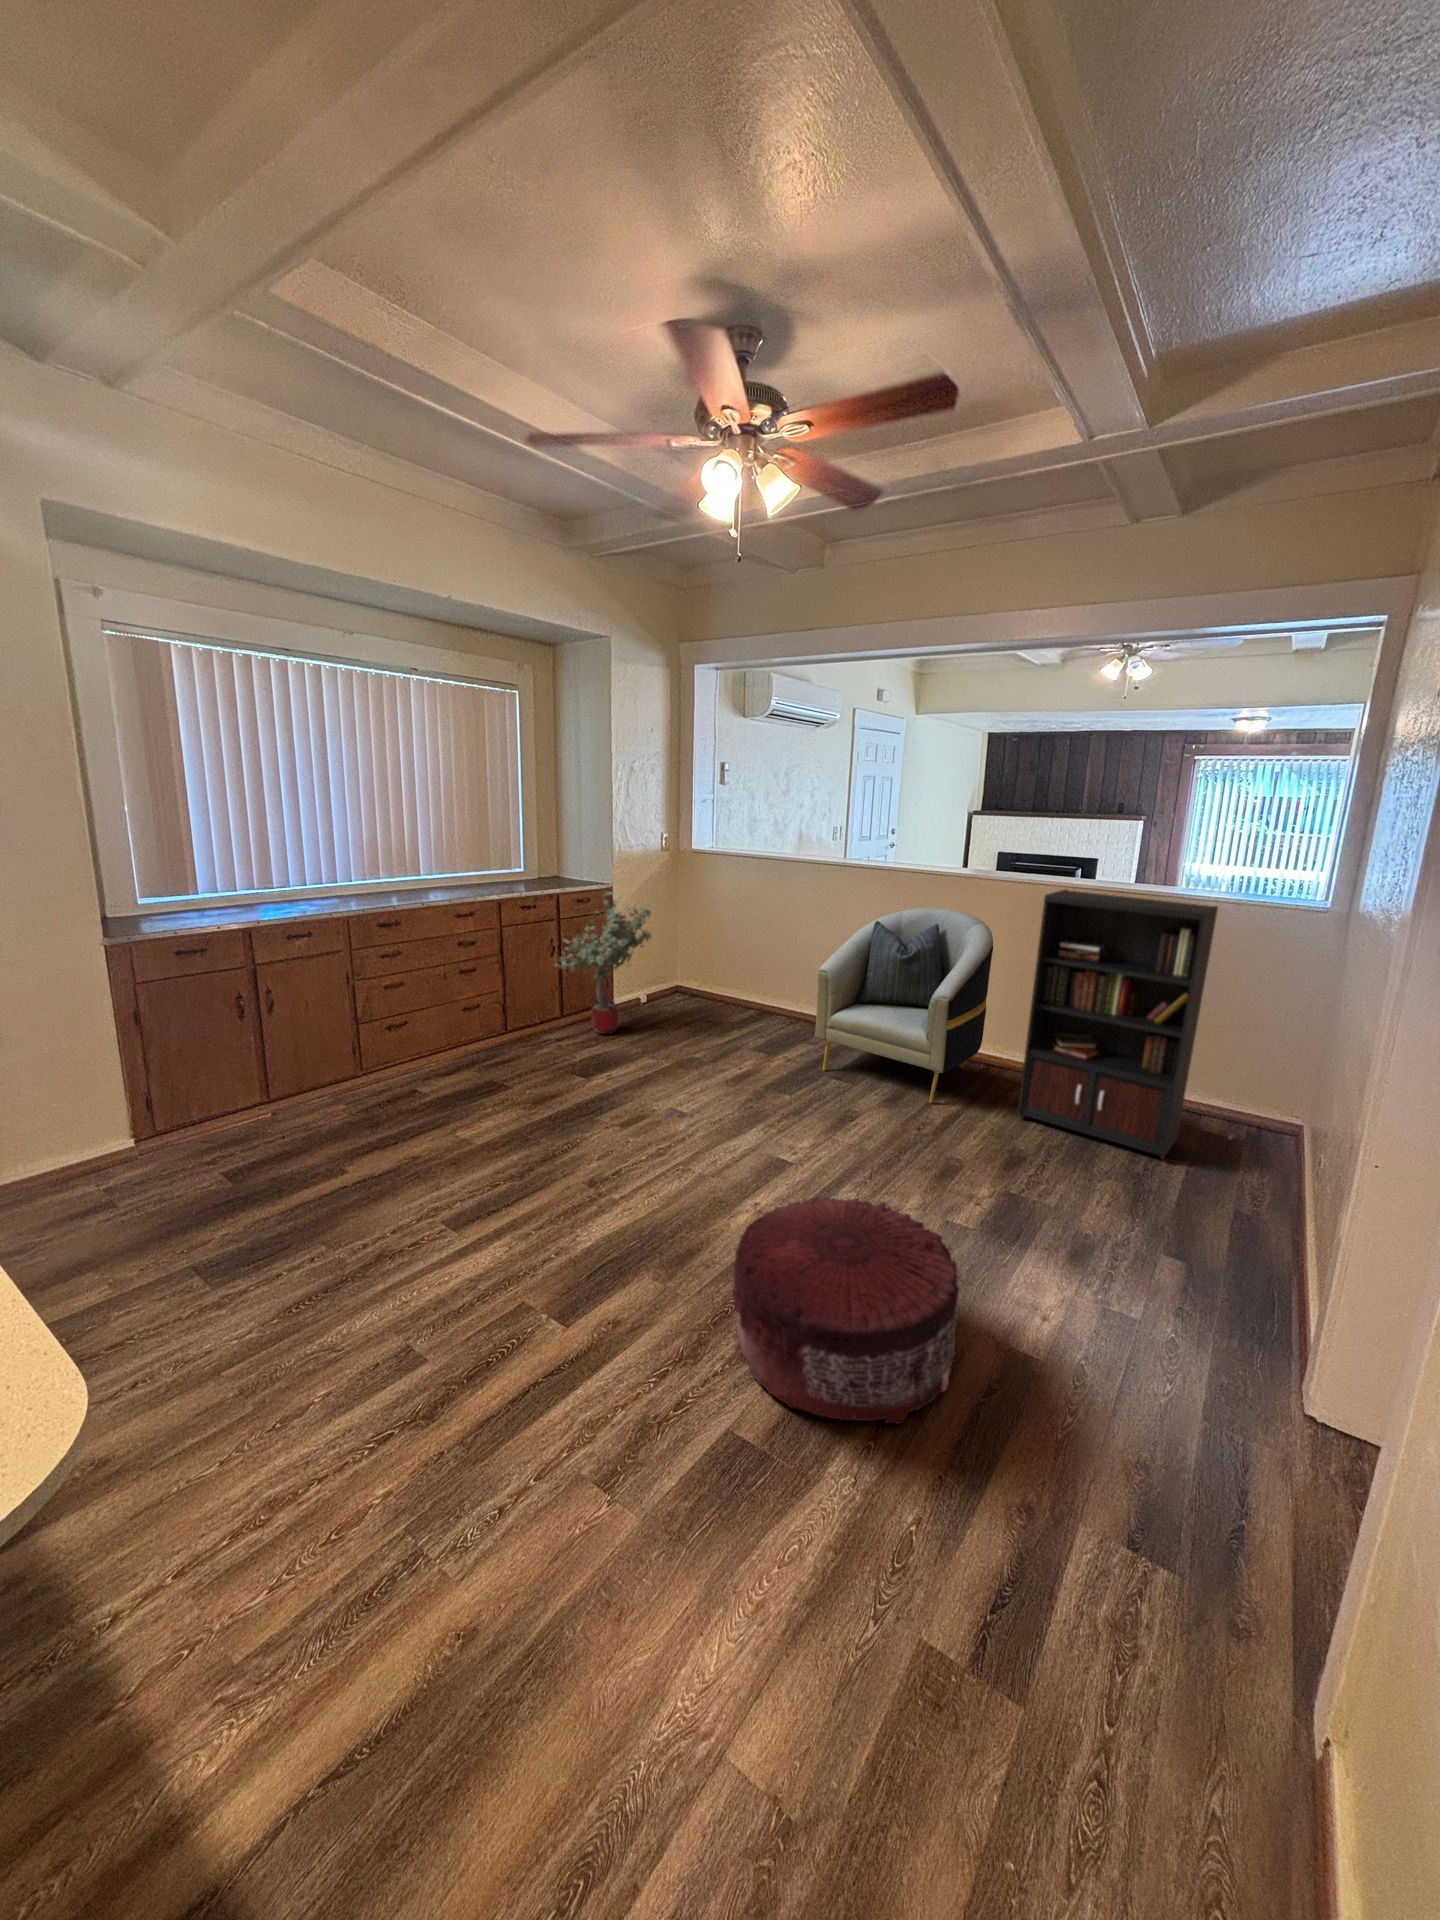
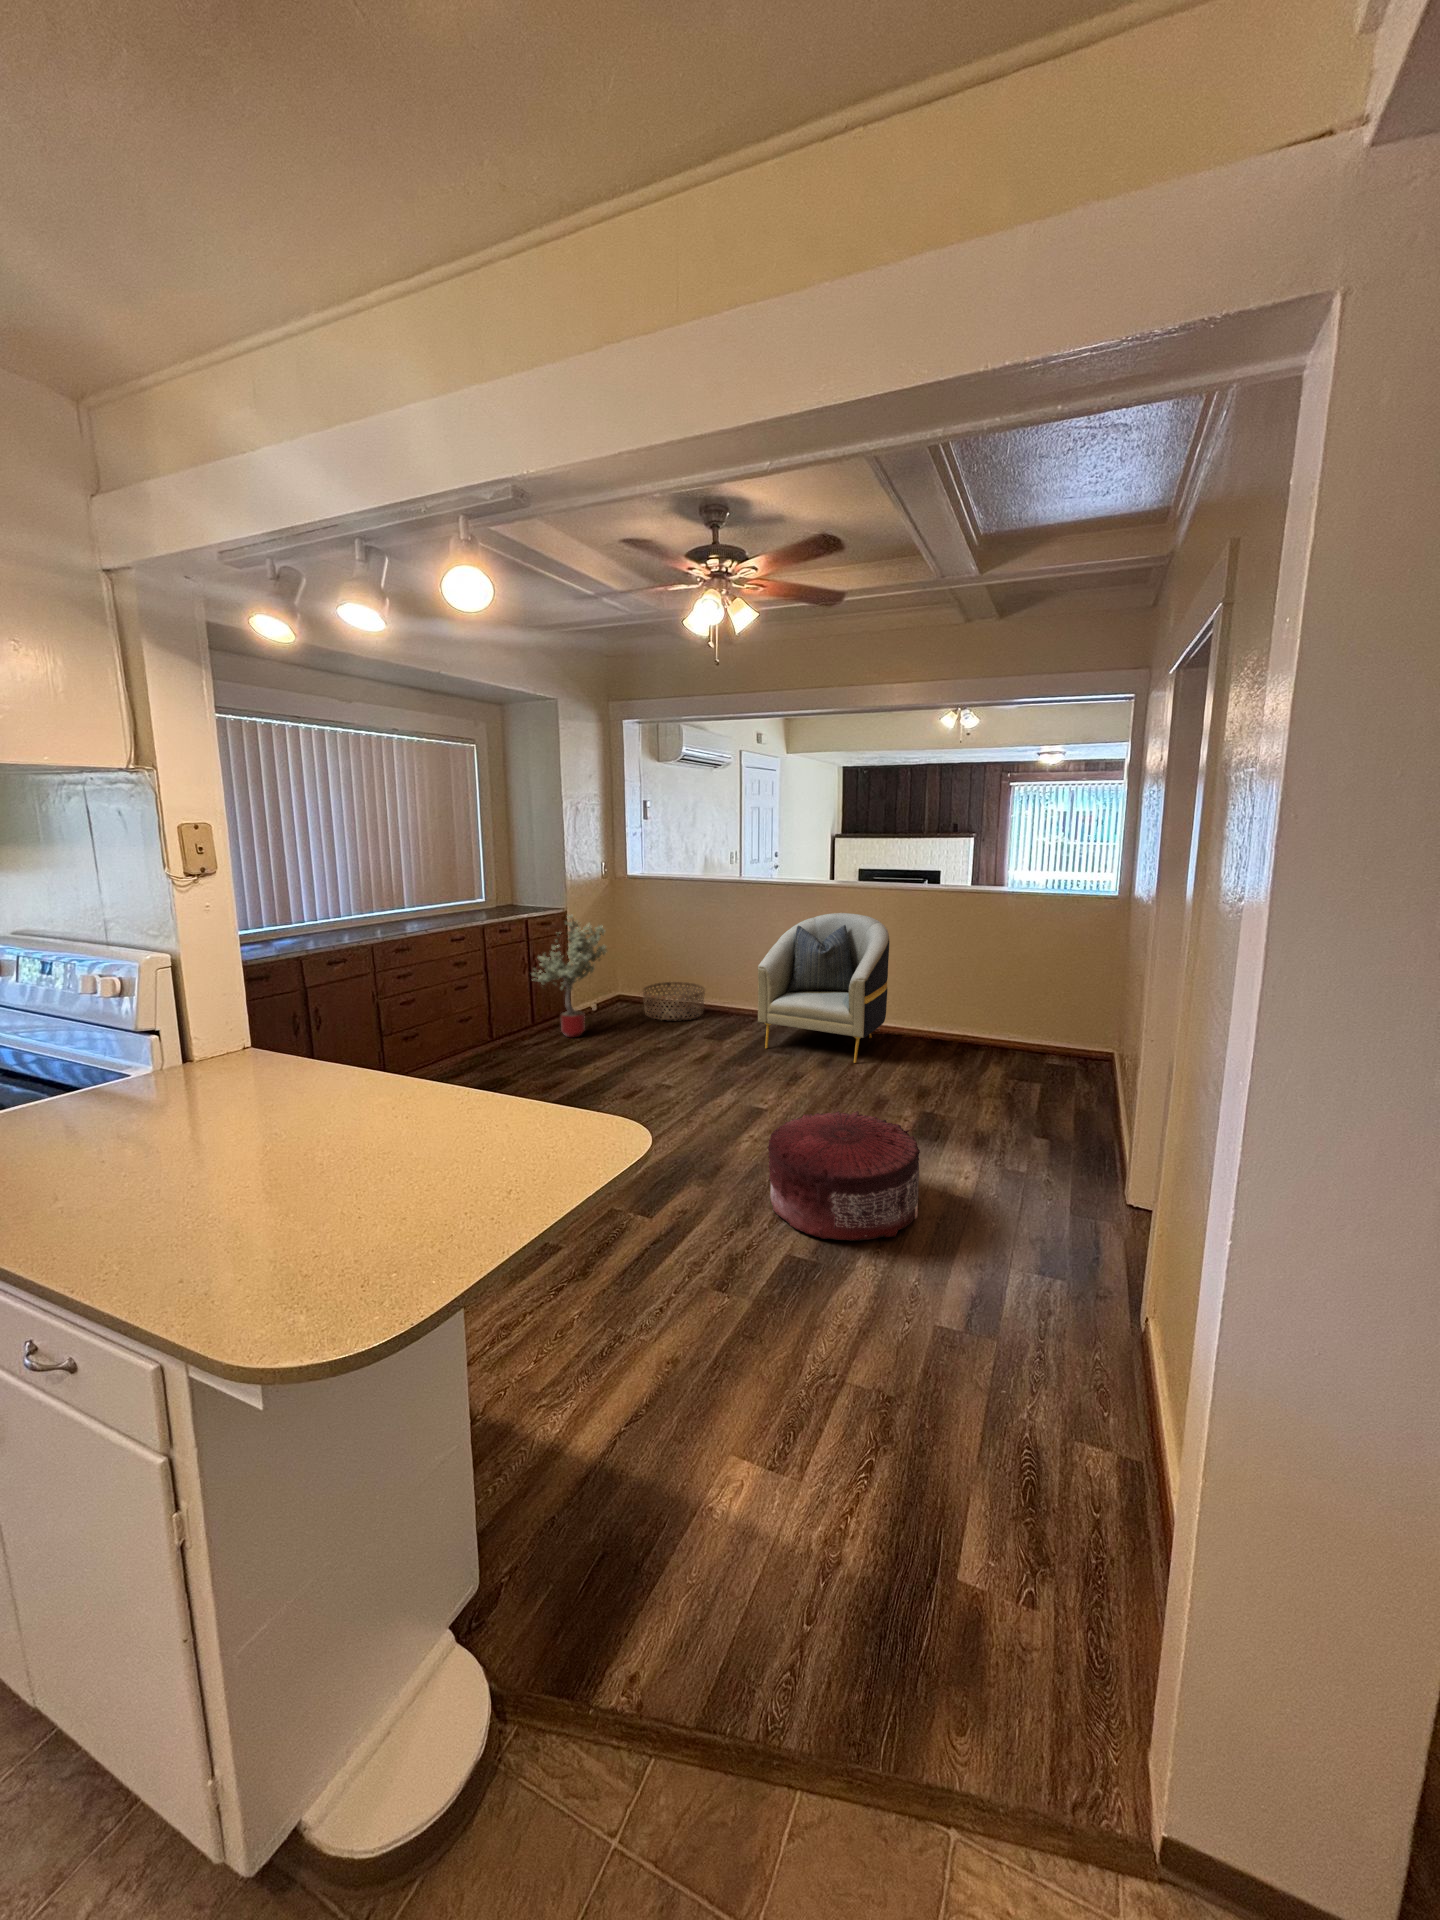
bookcase: present [1017,890,1232,1159] -> none [920,892,1068,1082]
basket: none [696,976,769,1023] -> present [642,982,705,1020]

